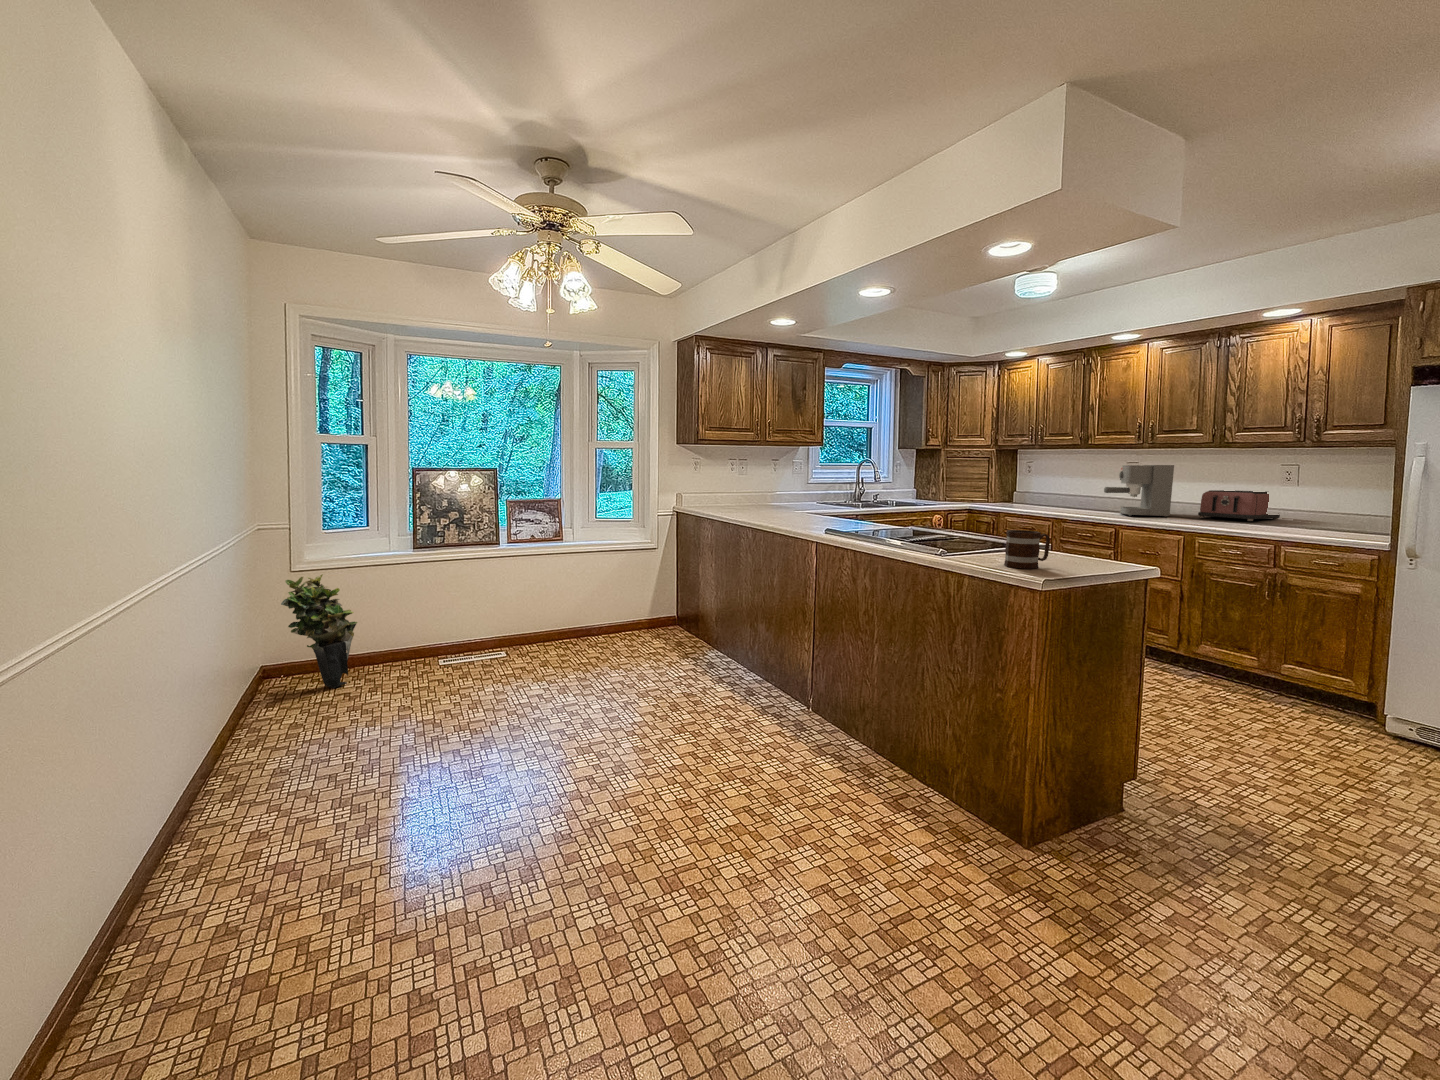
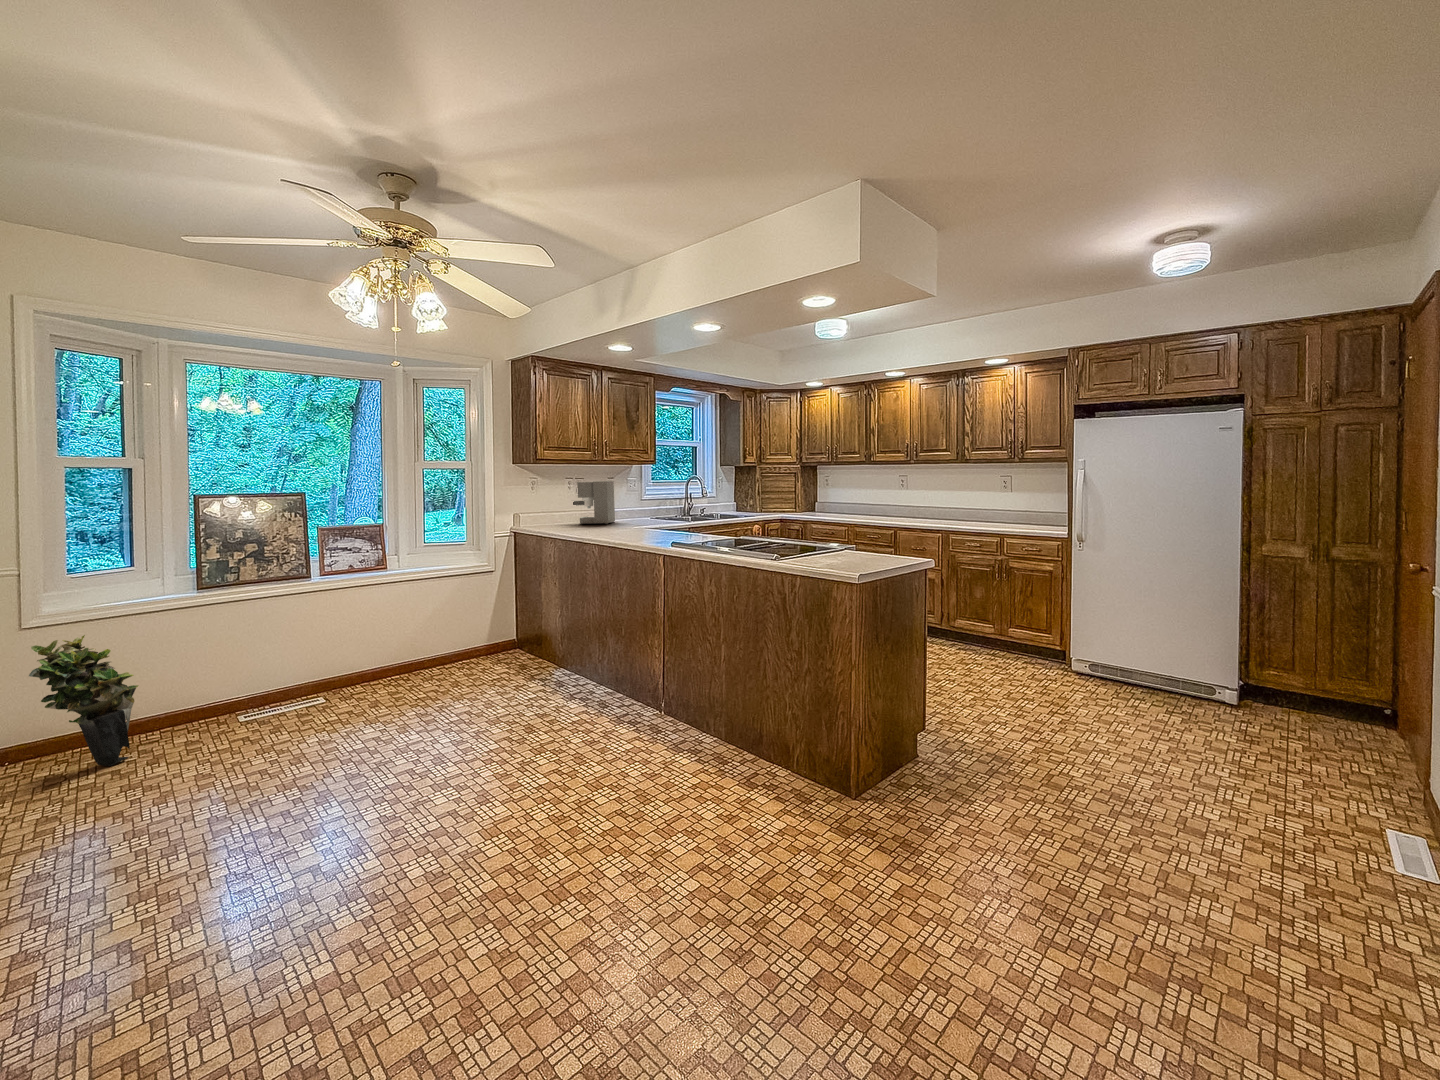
coffee maker: present [1104,465,1174,517] -> present [573,481,615,524]
toaster: present [1198,490,1280,521] -> none [948,494,1002,518]
mug: present [1004,530,1050,569] -> none [820,539,853,571]

